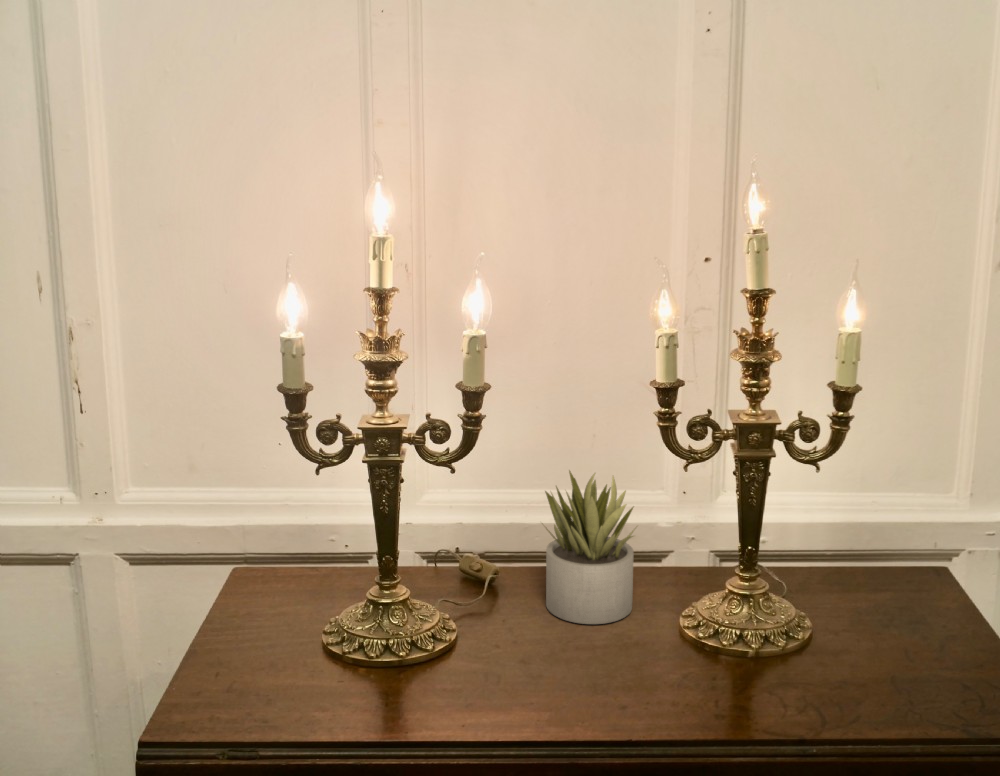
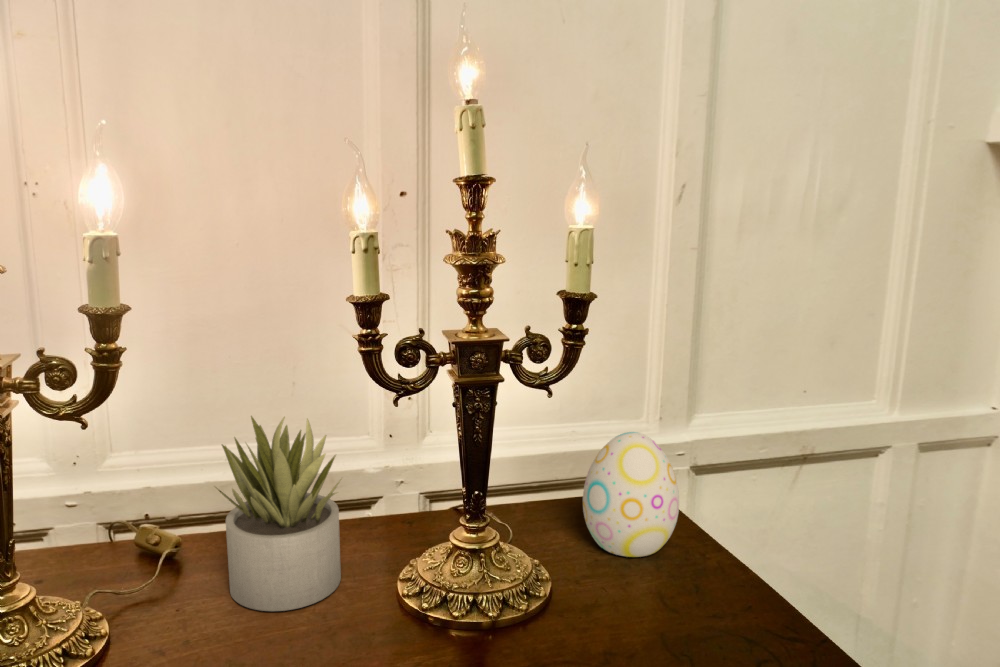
decorative egg: none [849,511,942,624] -> present [583,432,679,557]

